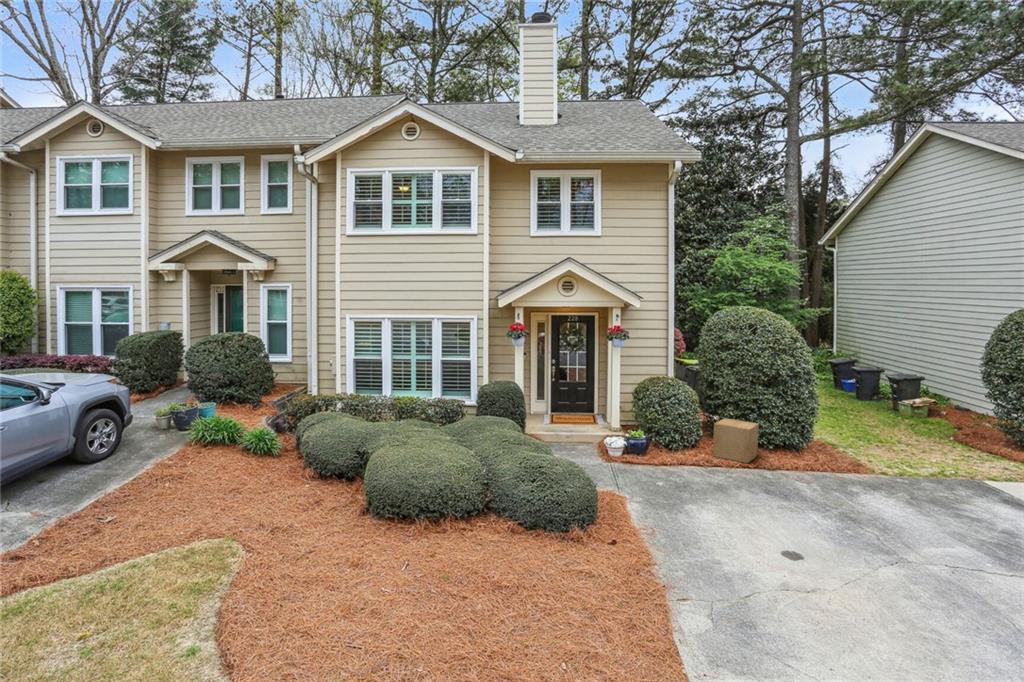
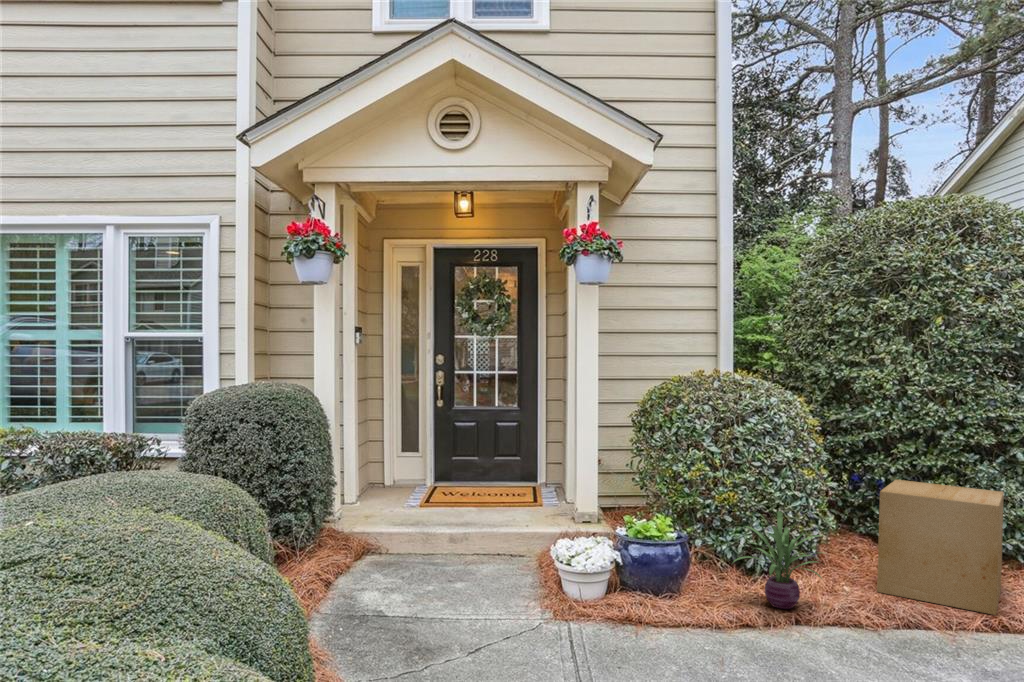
decorative plant: none [662,430,693,460] -> present [734,511,821,609]

